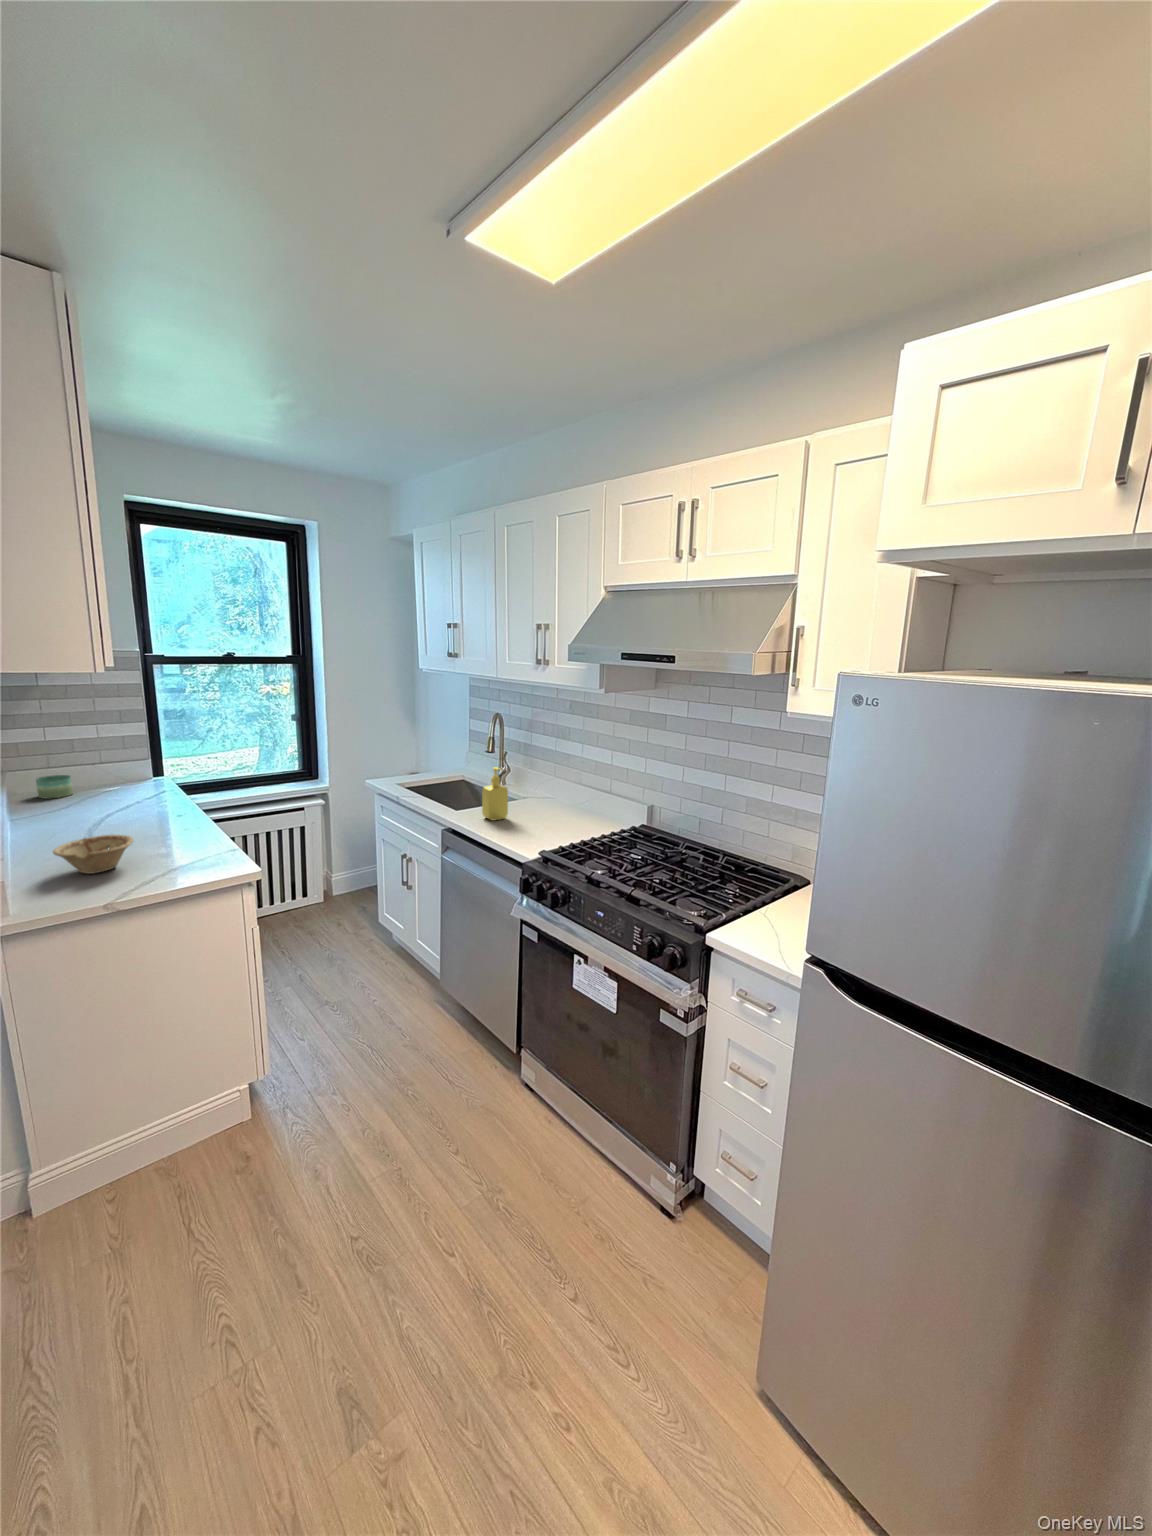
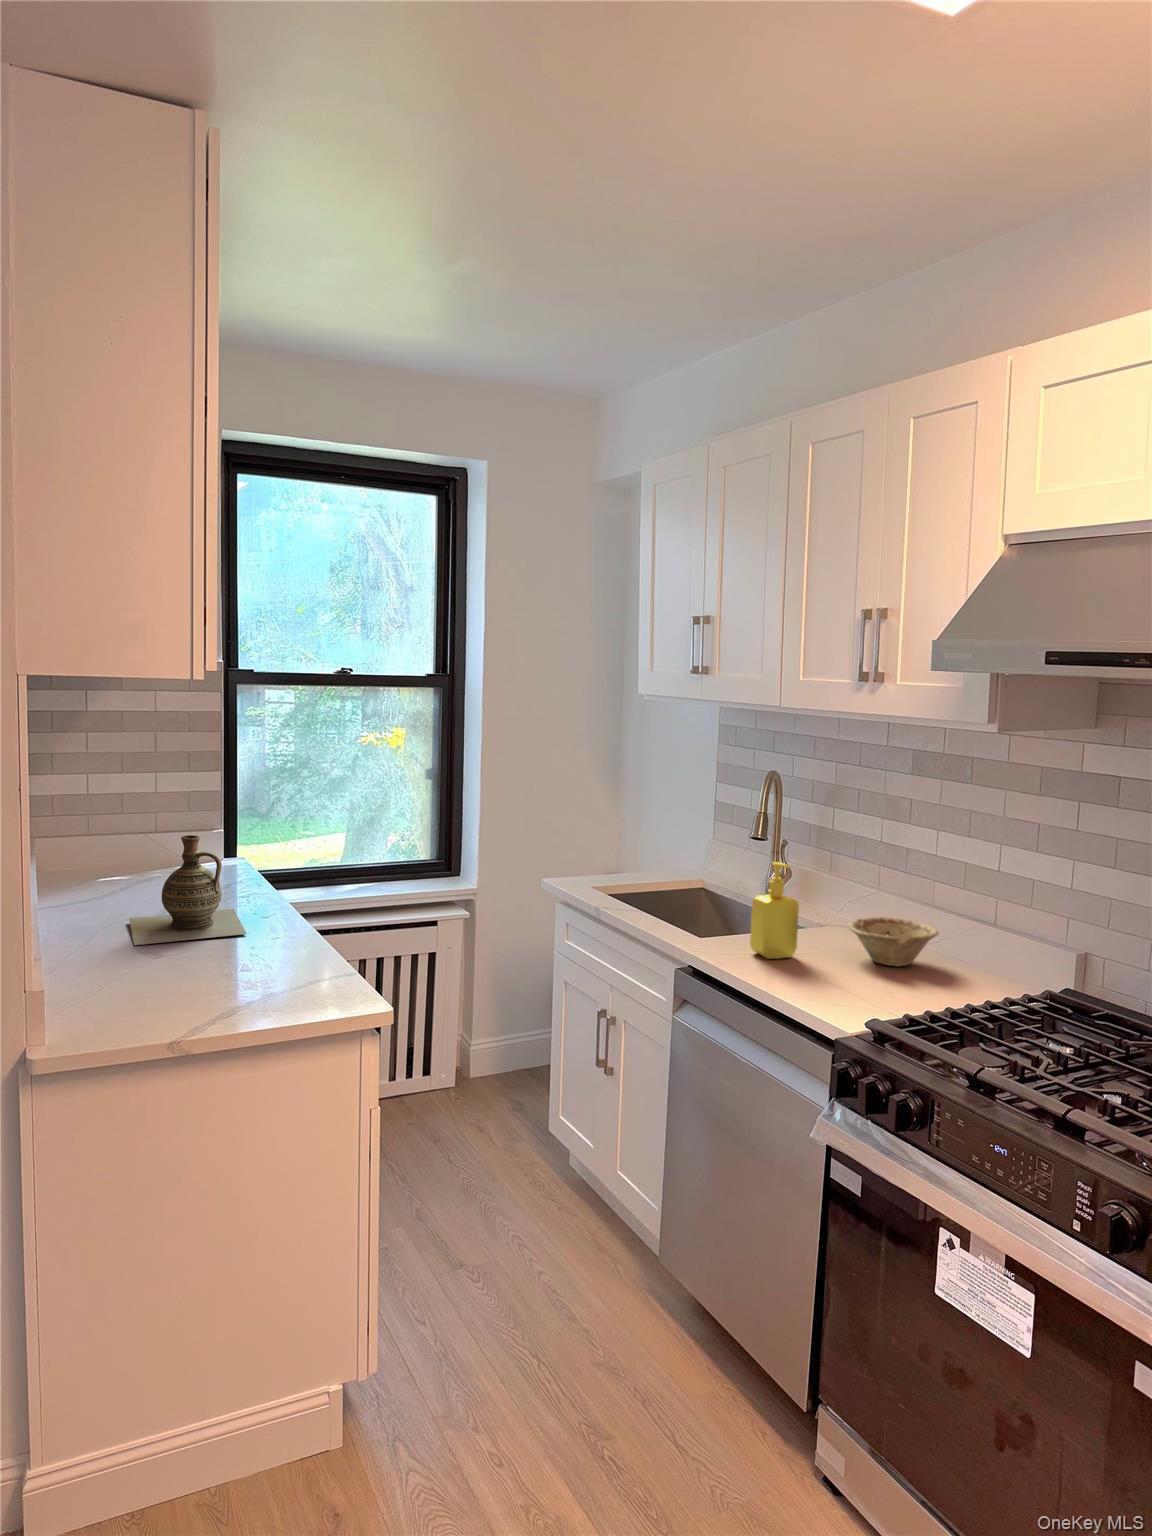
ceramic jug: none [76,768,164,842] -> present [129,835,247,945]
candle: present [36,775,73,799] -> none [79,846,123,880]
dish: present [53,834,133,874] -> present [848,917,939,967]

